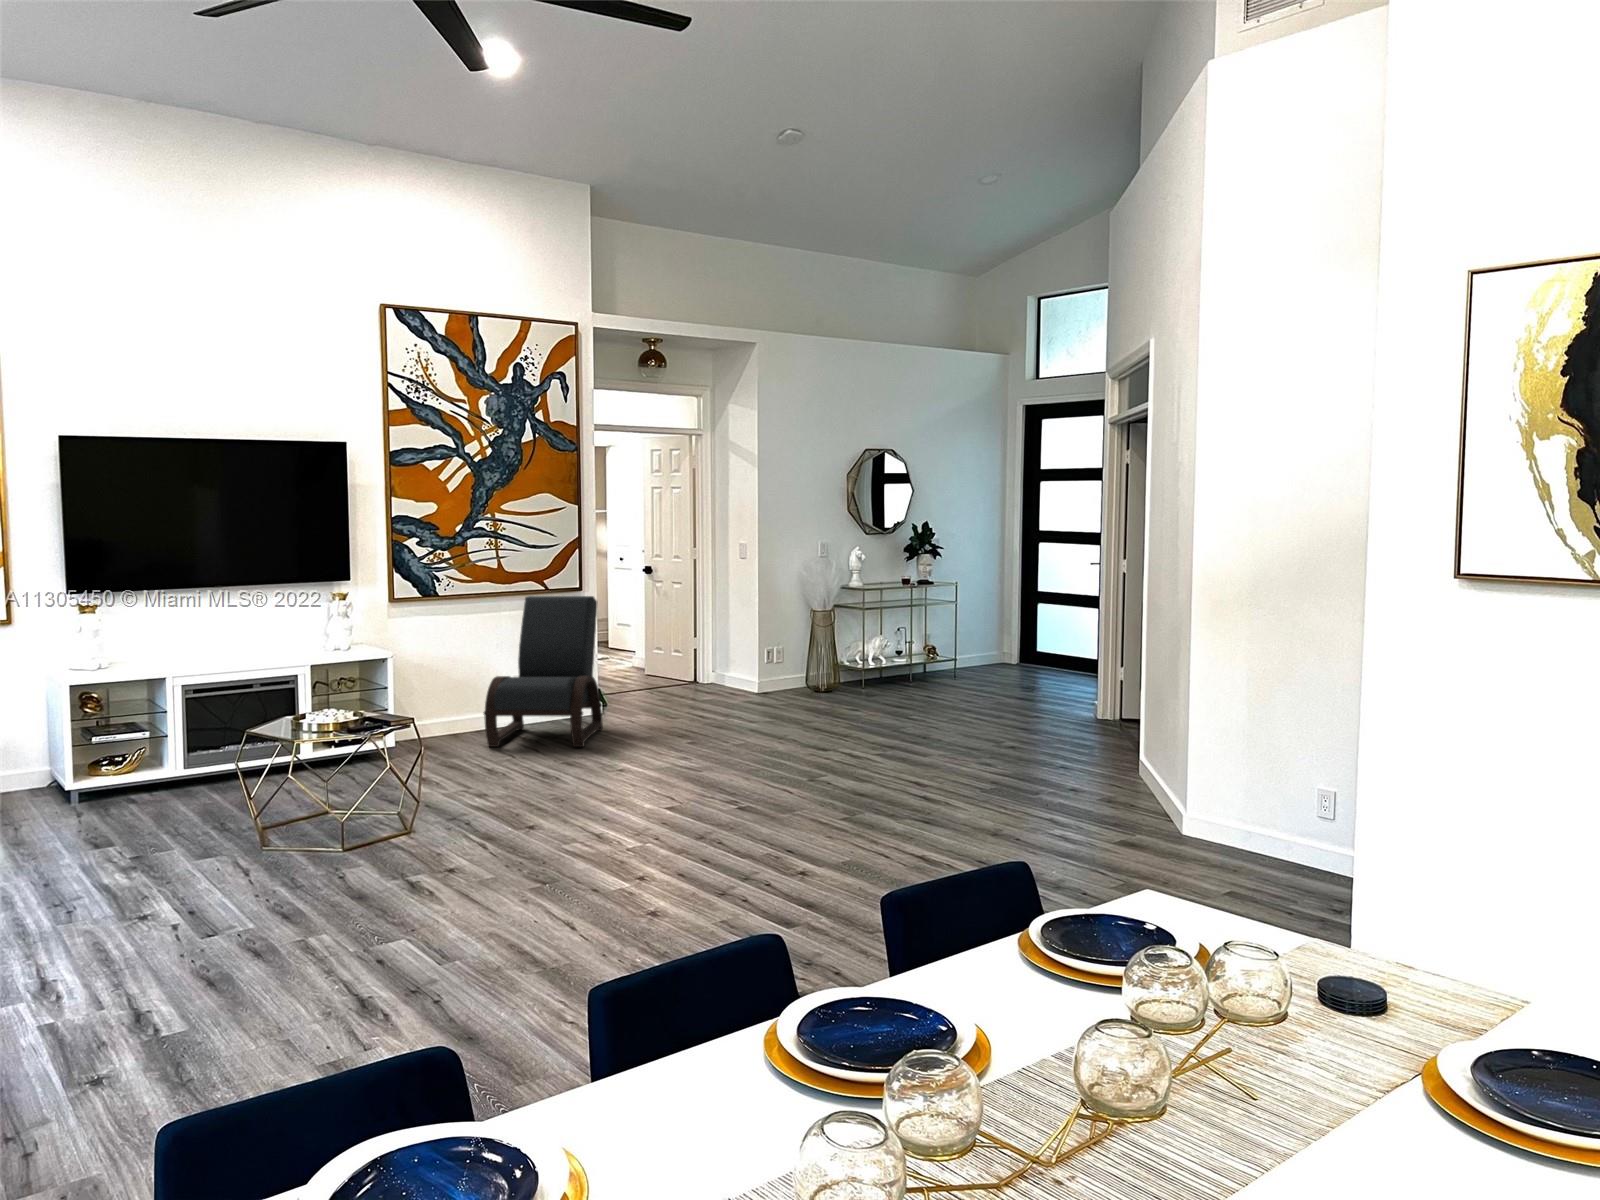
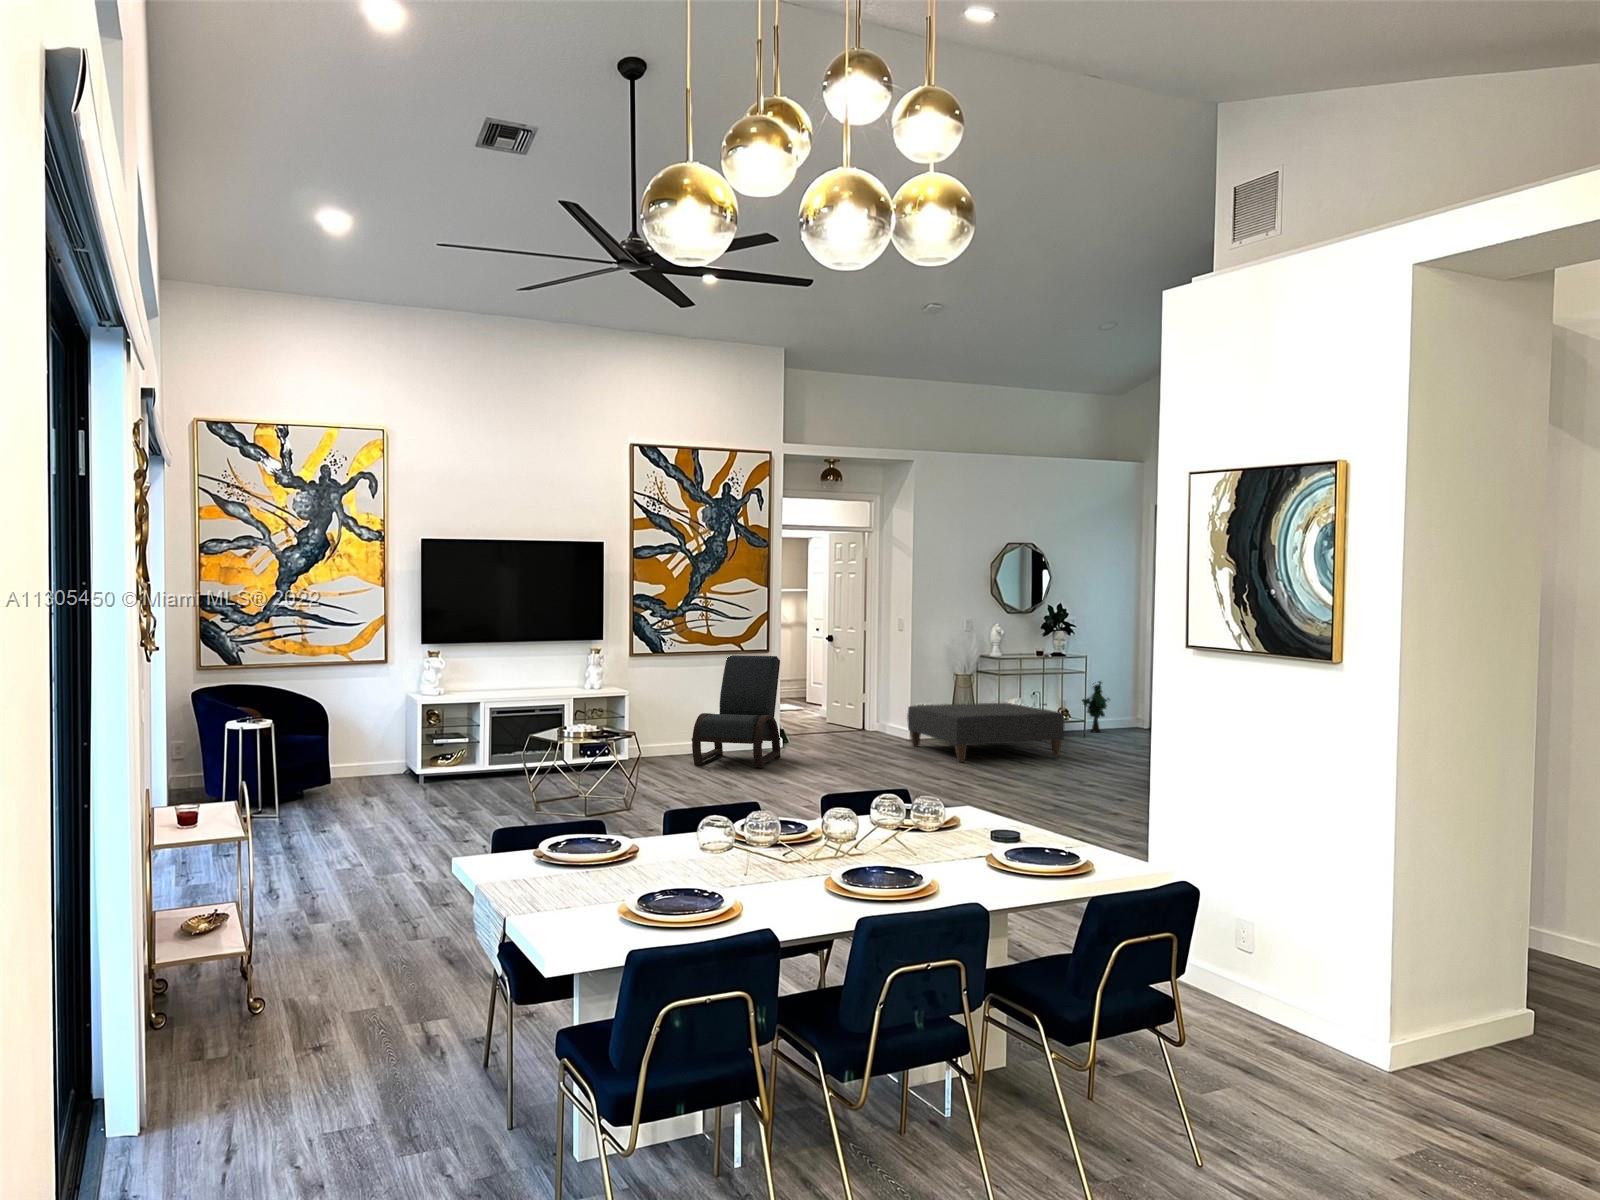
decorative plant: none [951,612,984,673] -> present [1082,681,1109,732]
ottoman: none [758,644,954,725] -> present [907,703,1064,762]

